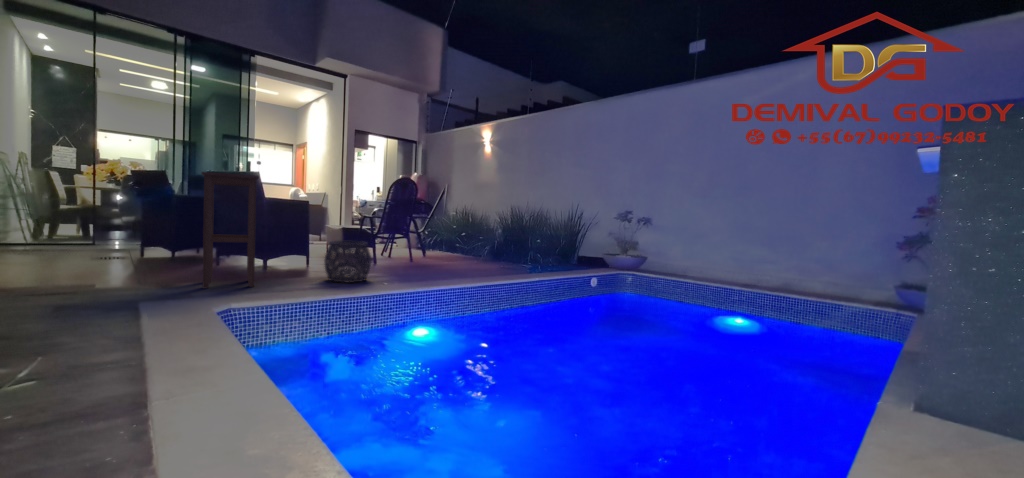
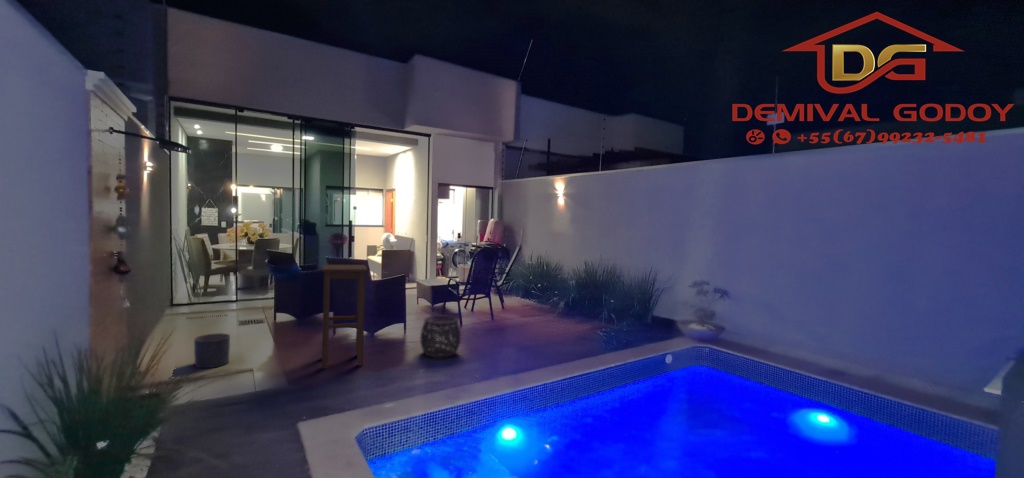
planter: none [34,250,83,287] -> present [194,333,230,368]

